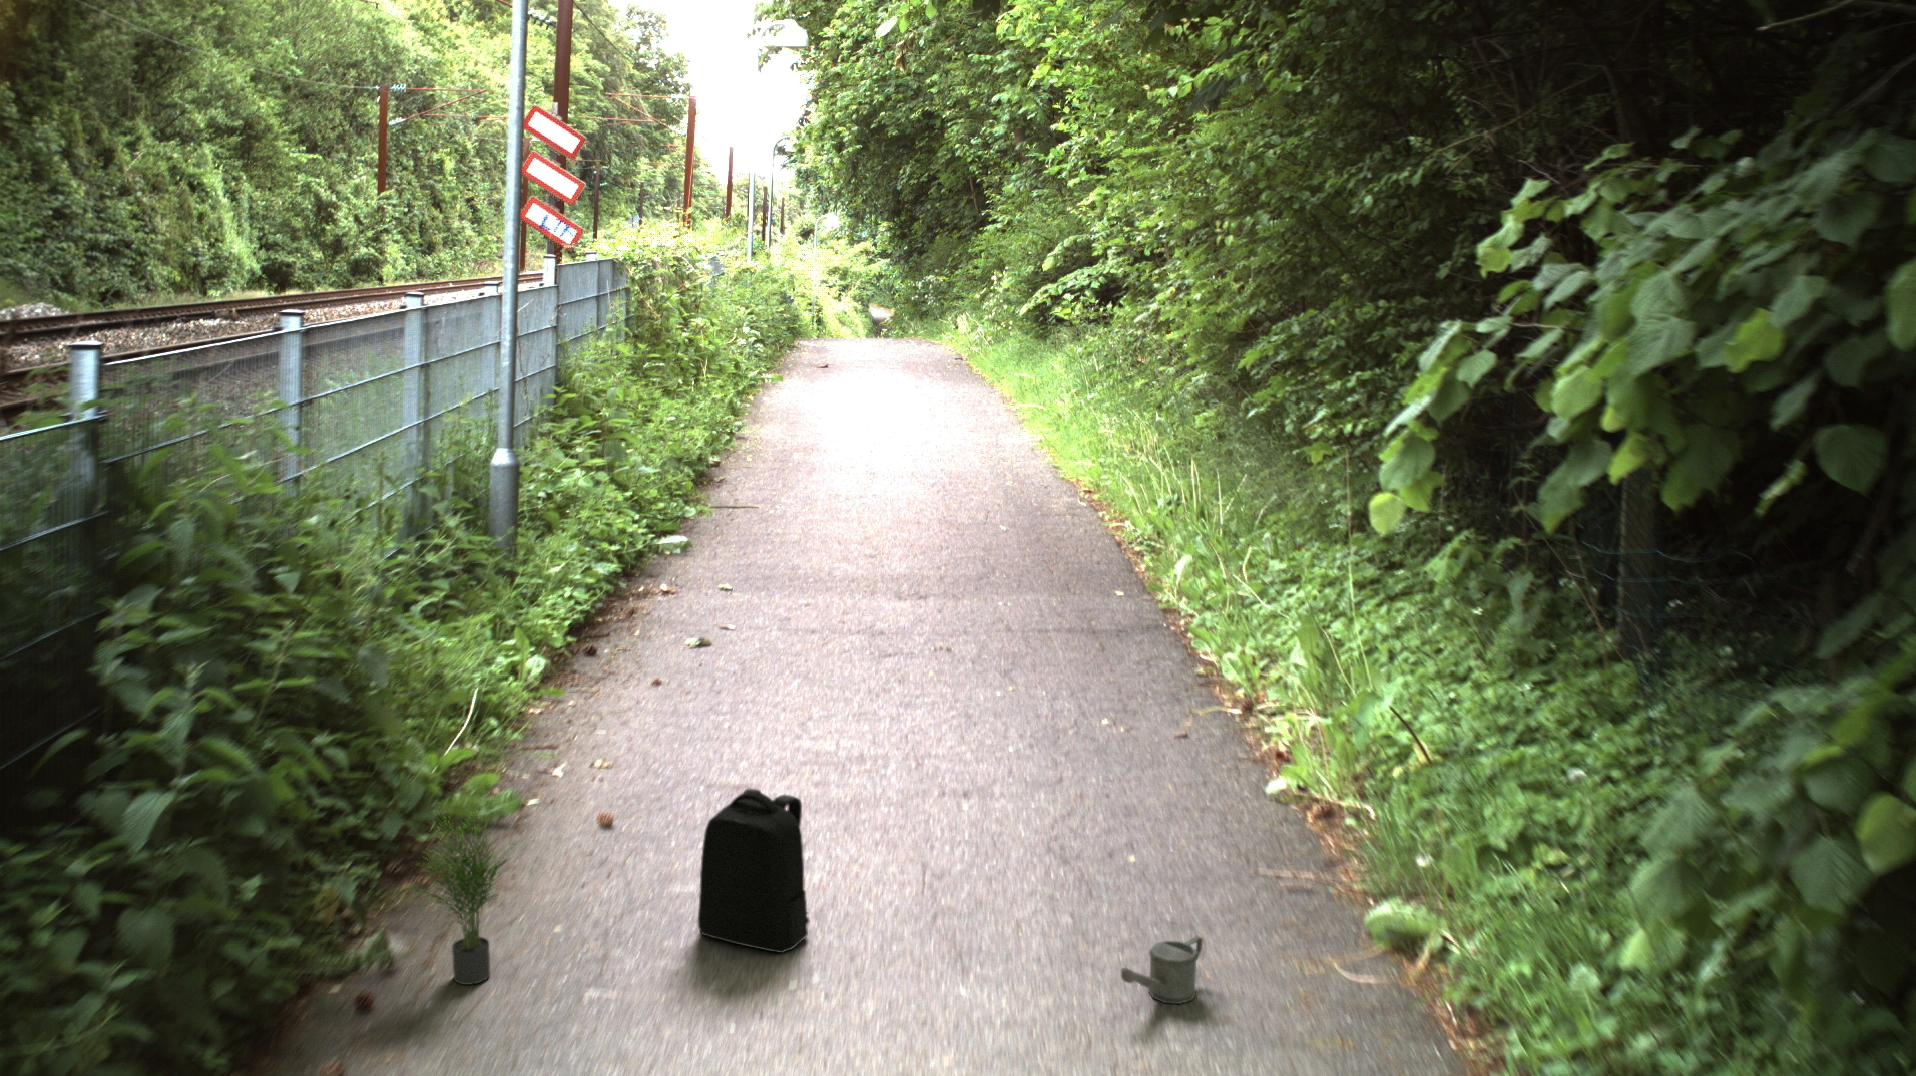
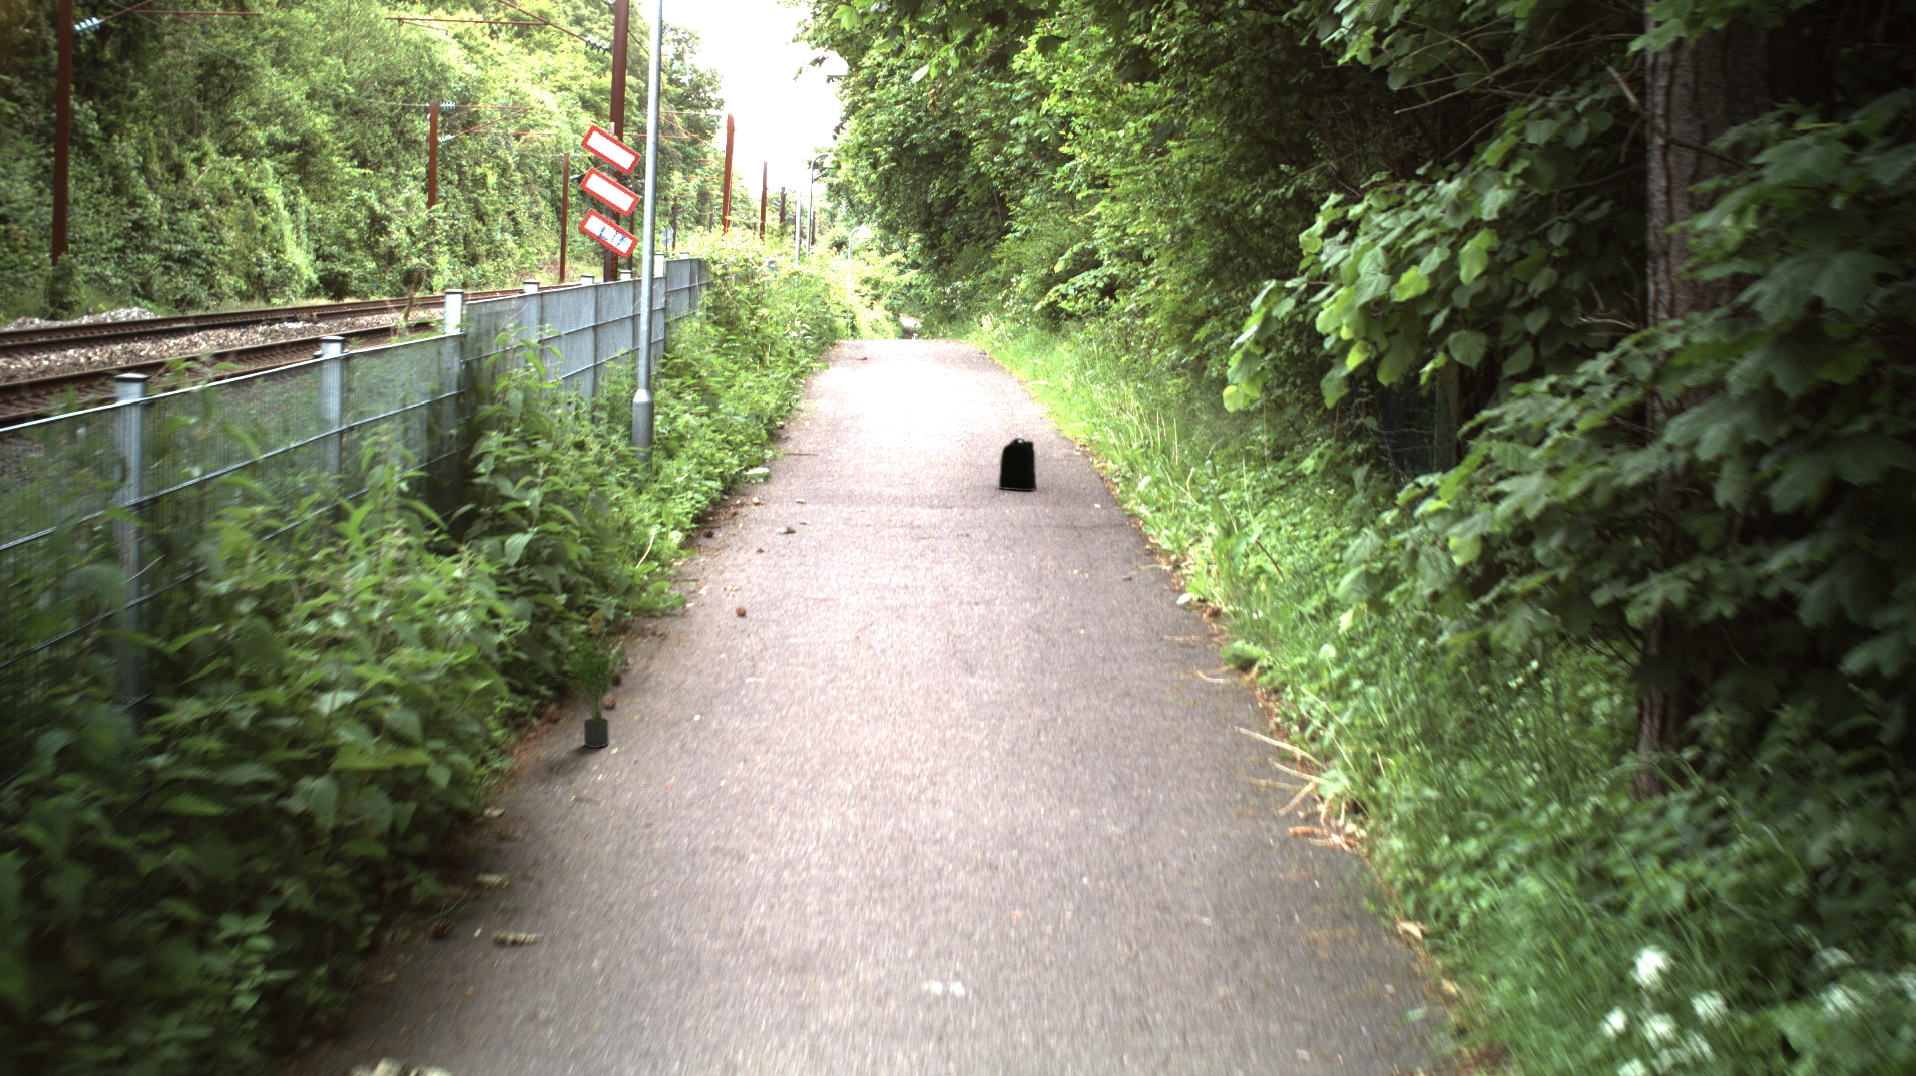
backpack: present [698,789,809,953] -> present [999,438,1036,491]
watering can: present [1121,936,1203,1004] -> none [1034,722,1095,763]

